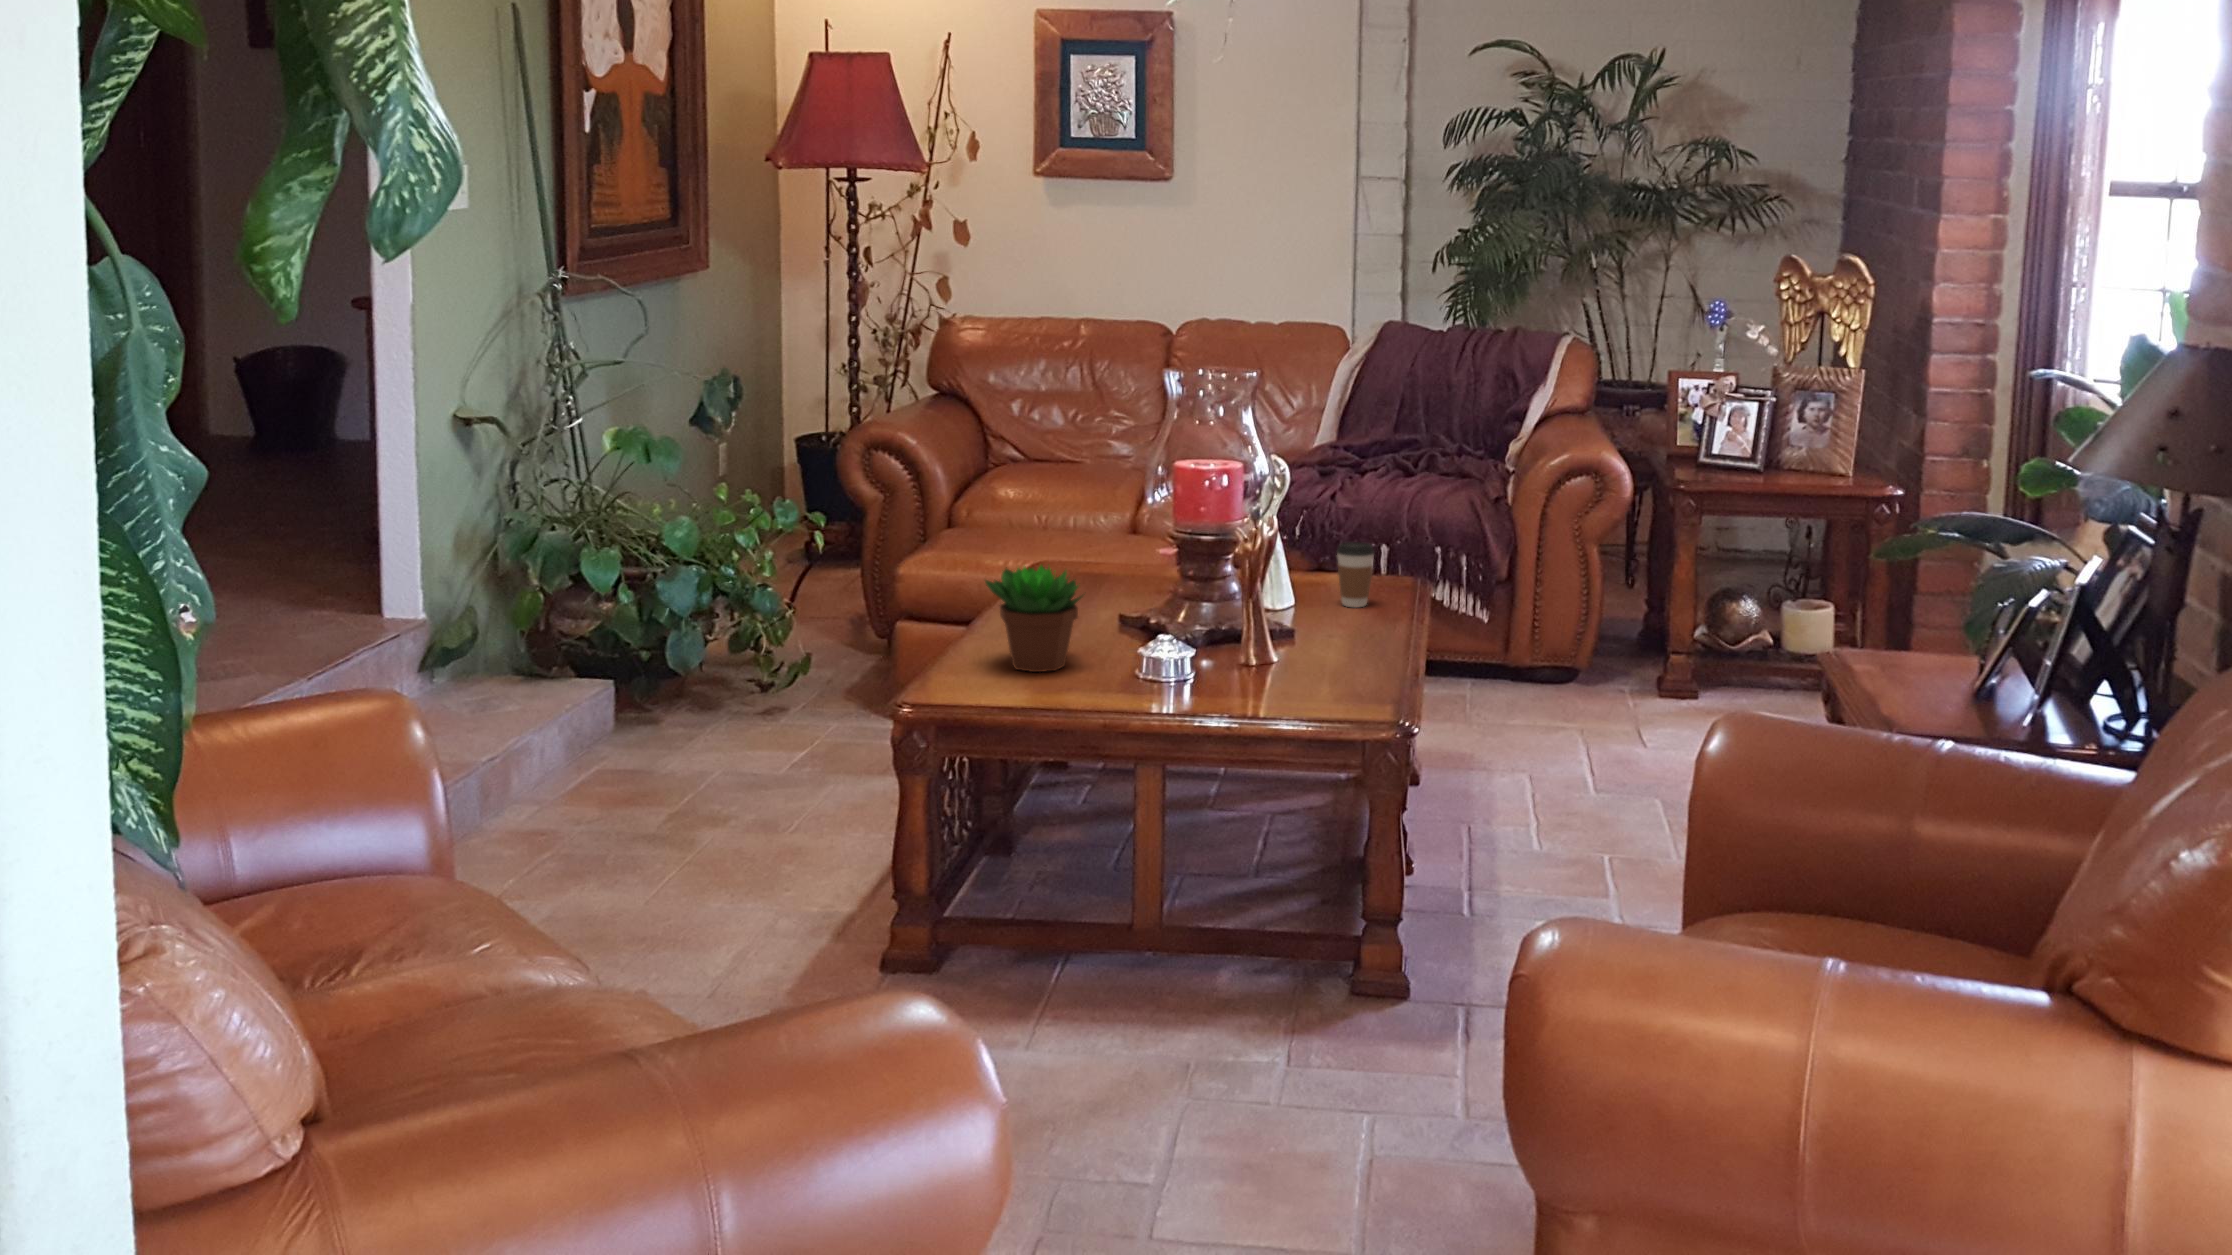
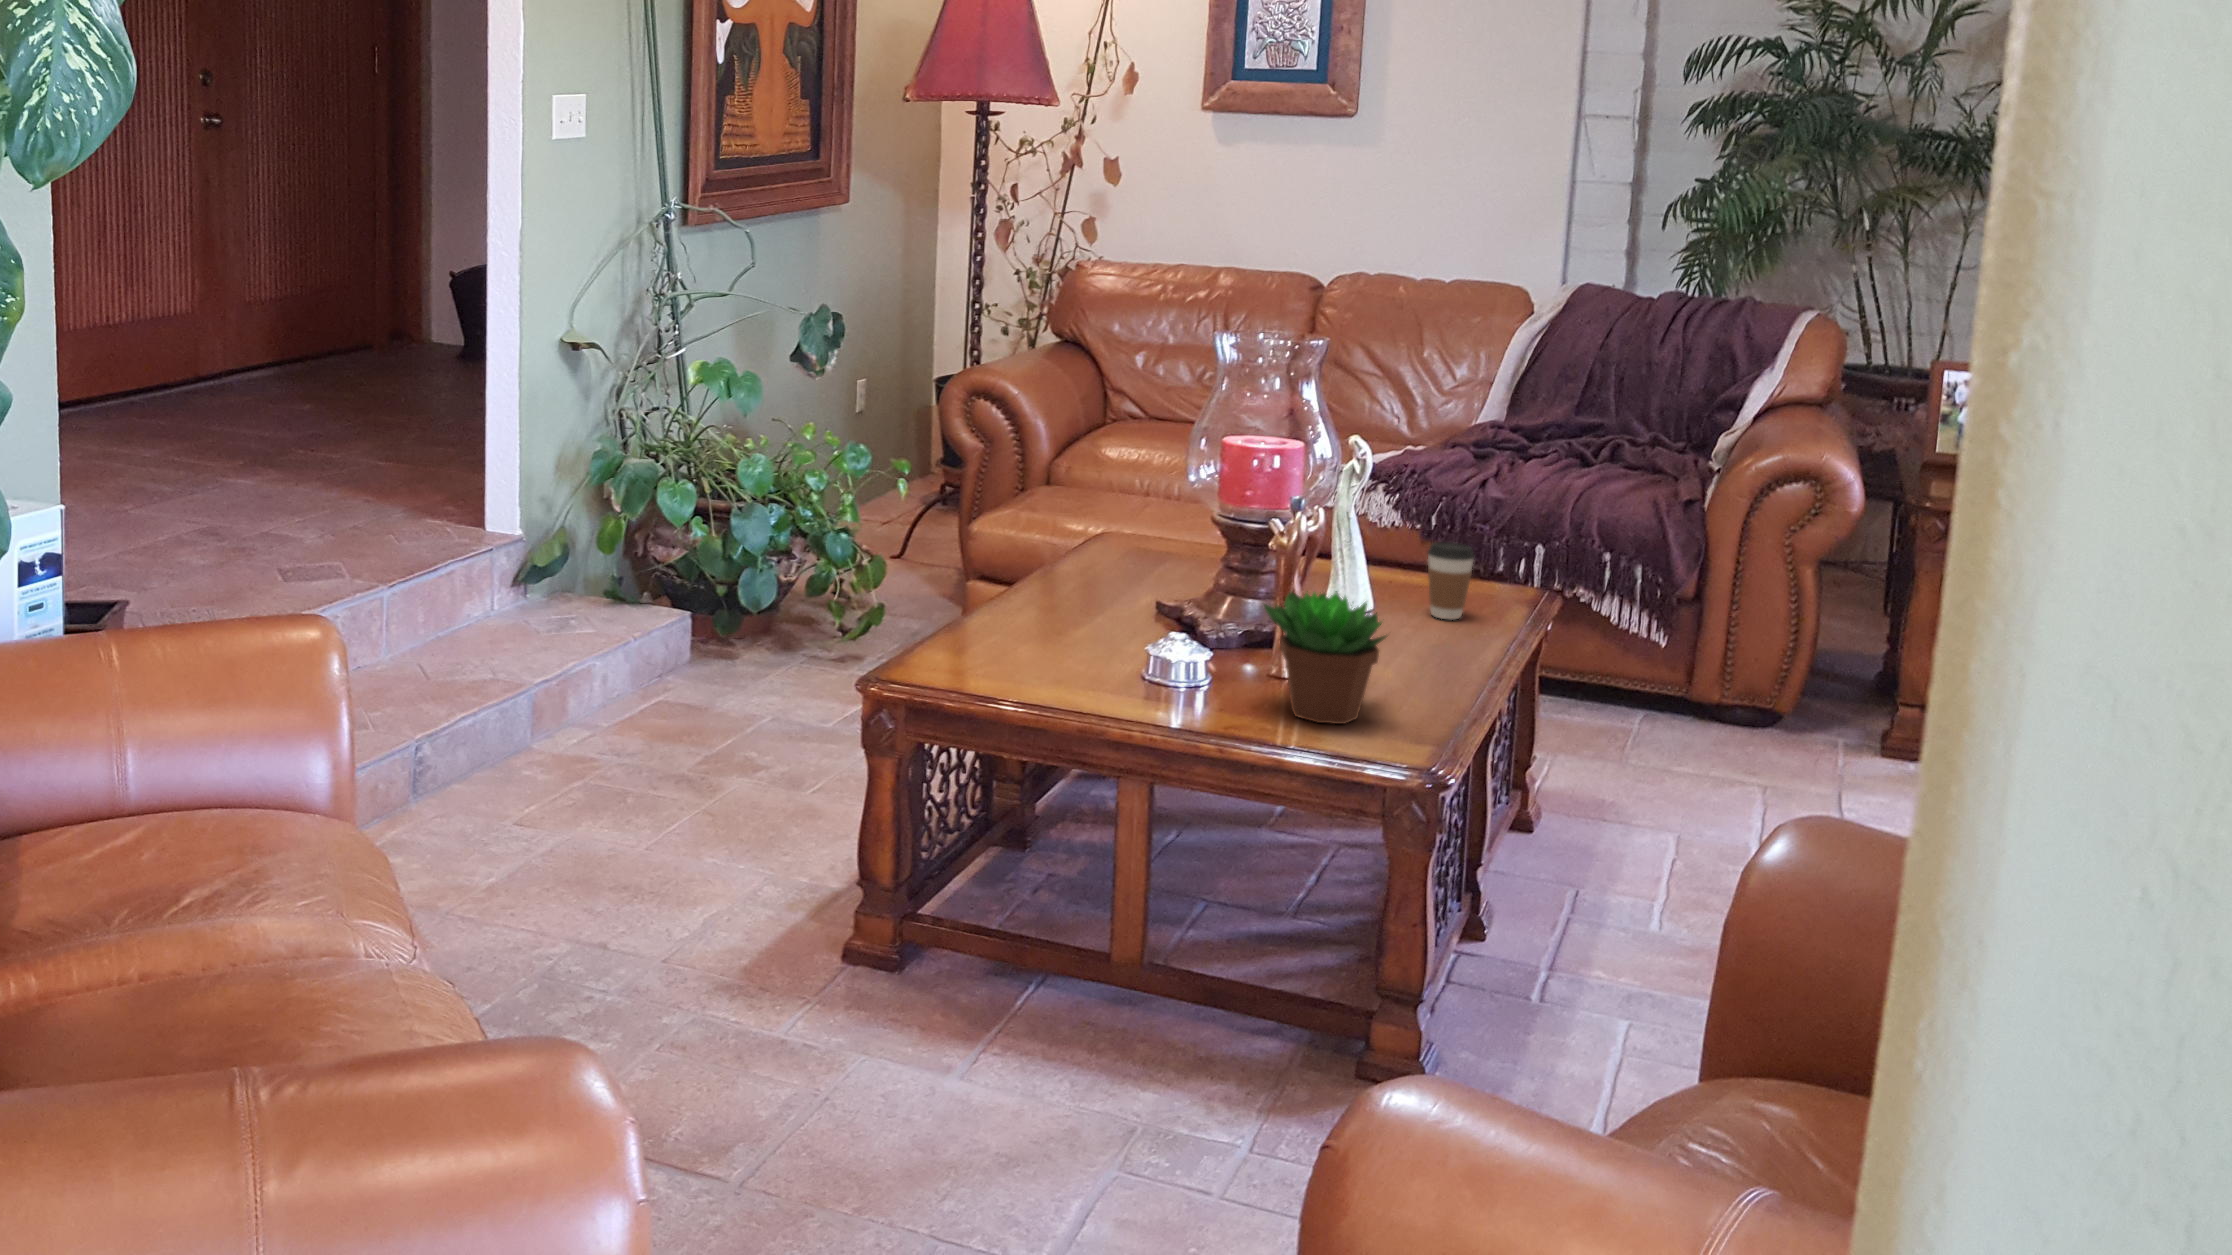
succulent plant: present [985,565,1082,672] -> present [1264,591,1386,724]

